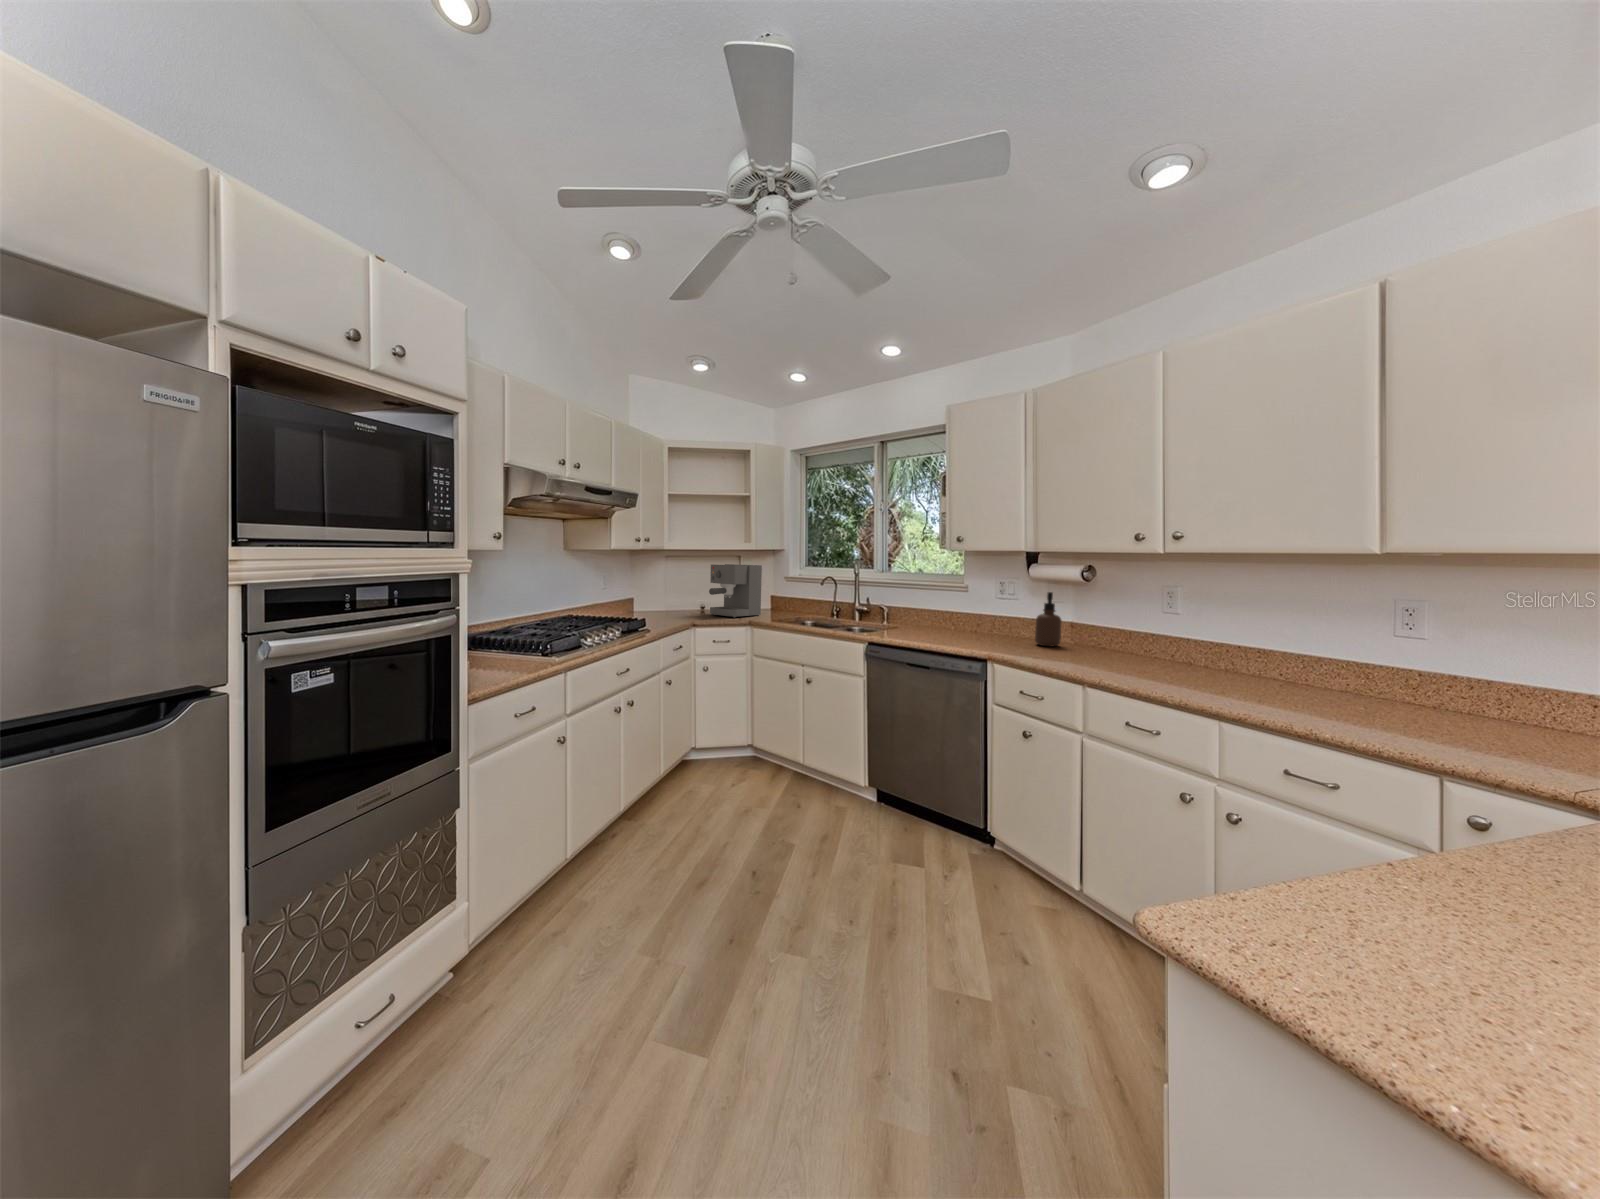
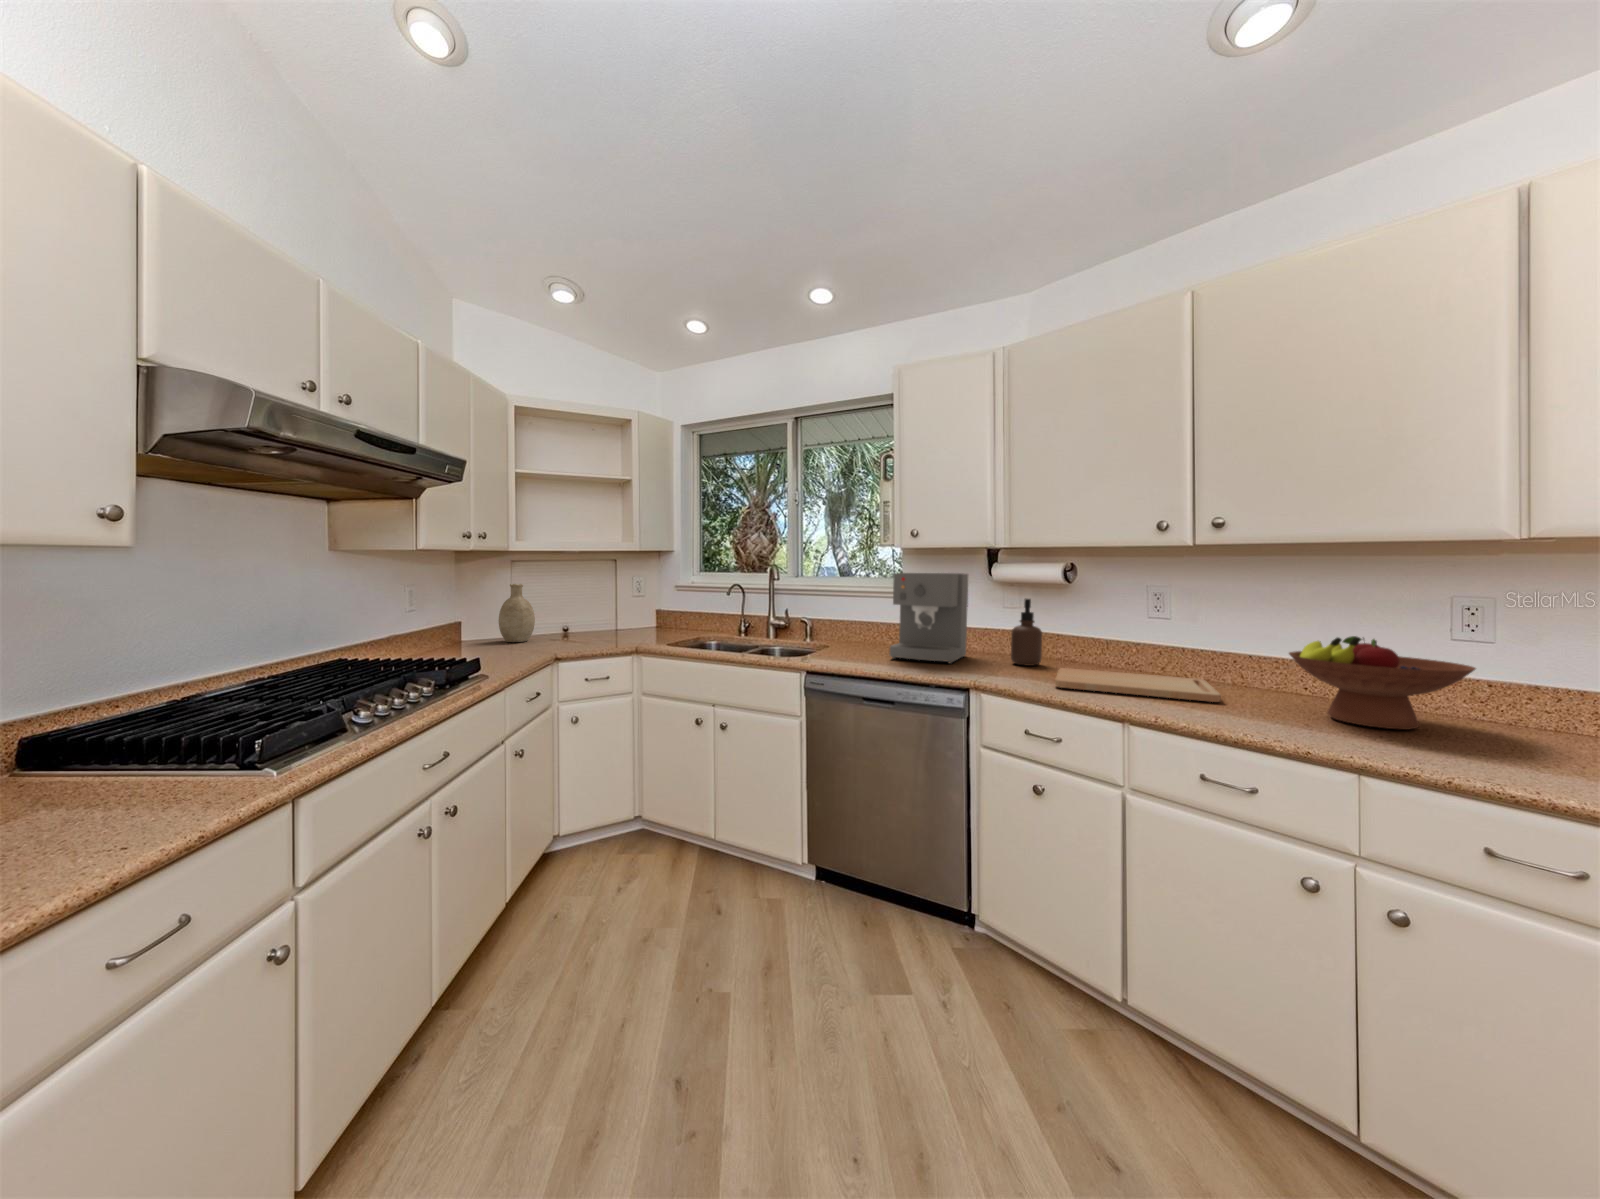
coffee maker: present [709,564,762,618] -> present [890,573,968,664]
decorative vase: none [661,573,685,615] -> present [499,584,535,642]
fruit bowl: none [1231,627,1381,704] -> present [1289,636,1476,729]
cutting board: none [1051,649,1188,678] -> present [1055,668,1220,702]

